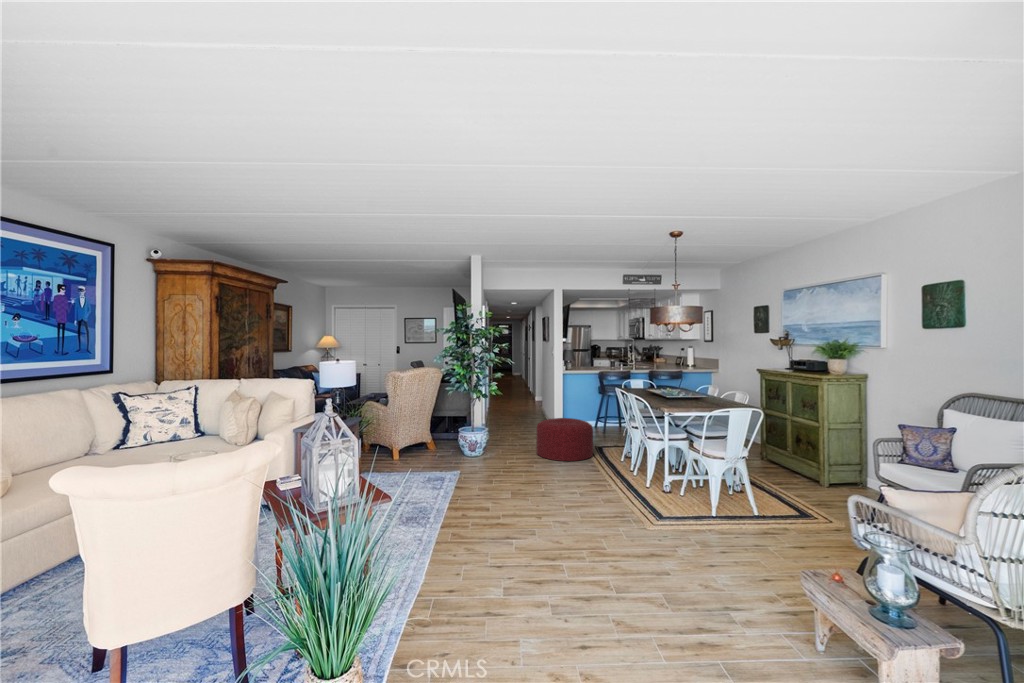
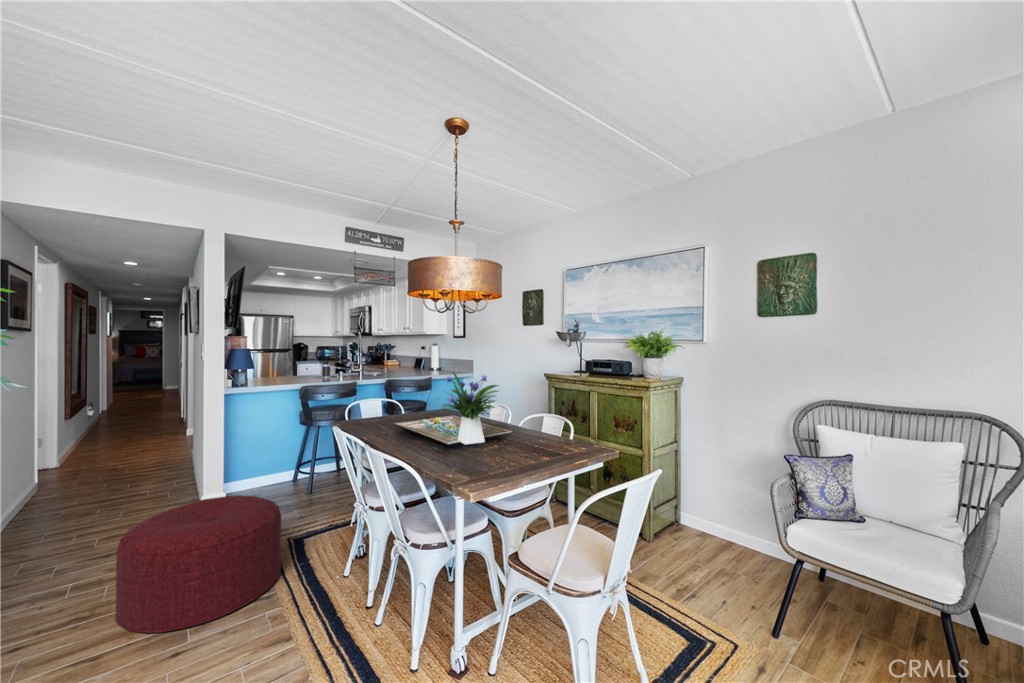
flower arrangement: none [664,363,703,402] -> present [443,372,498,444]

